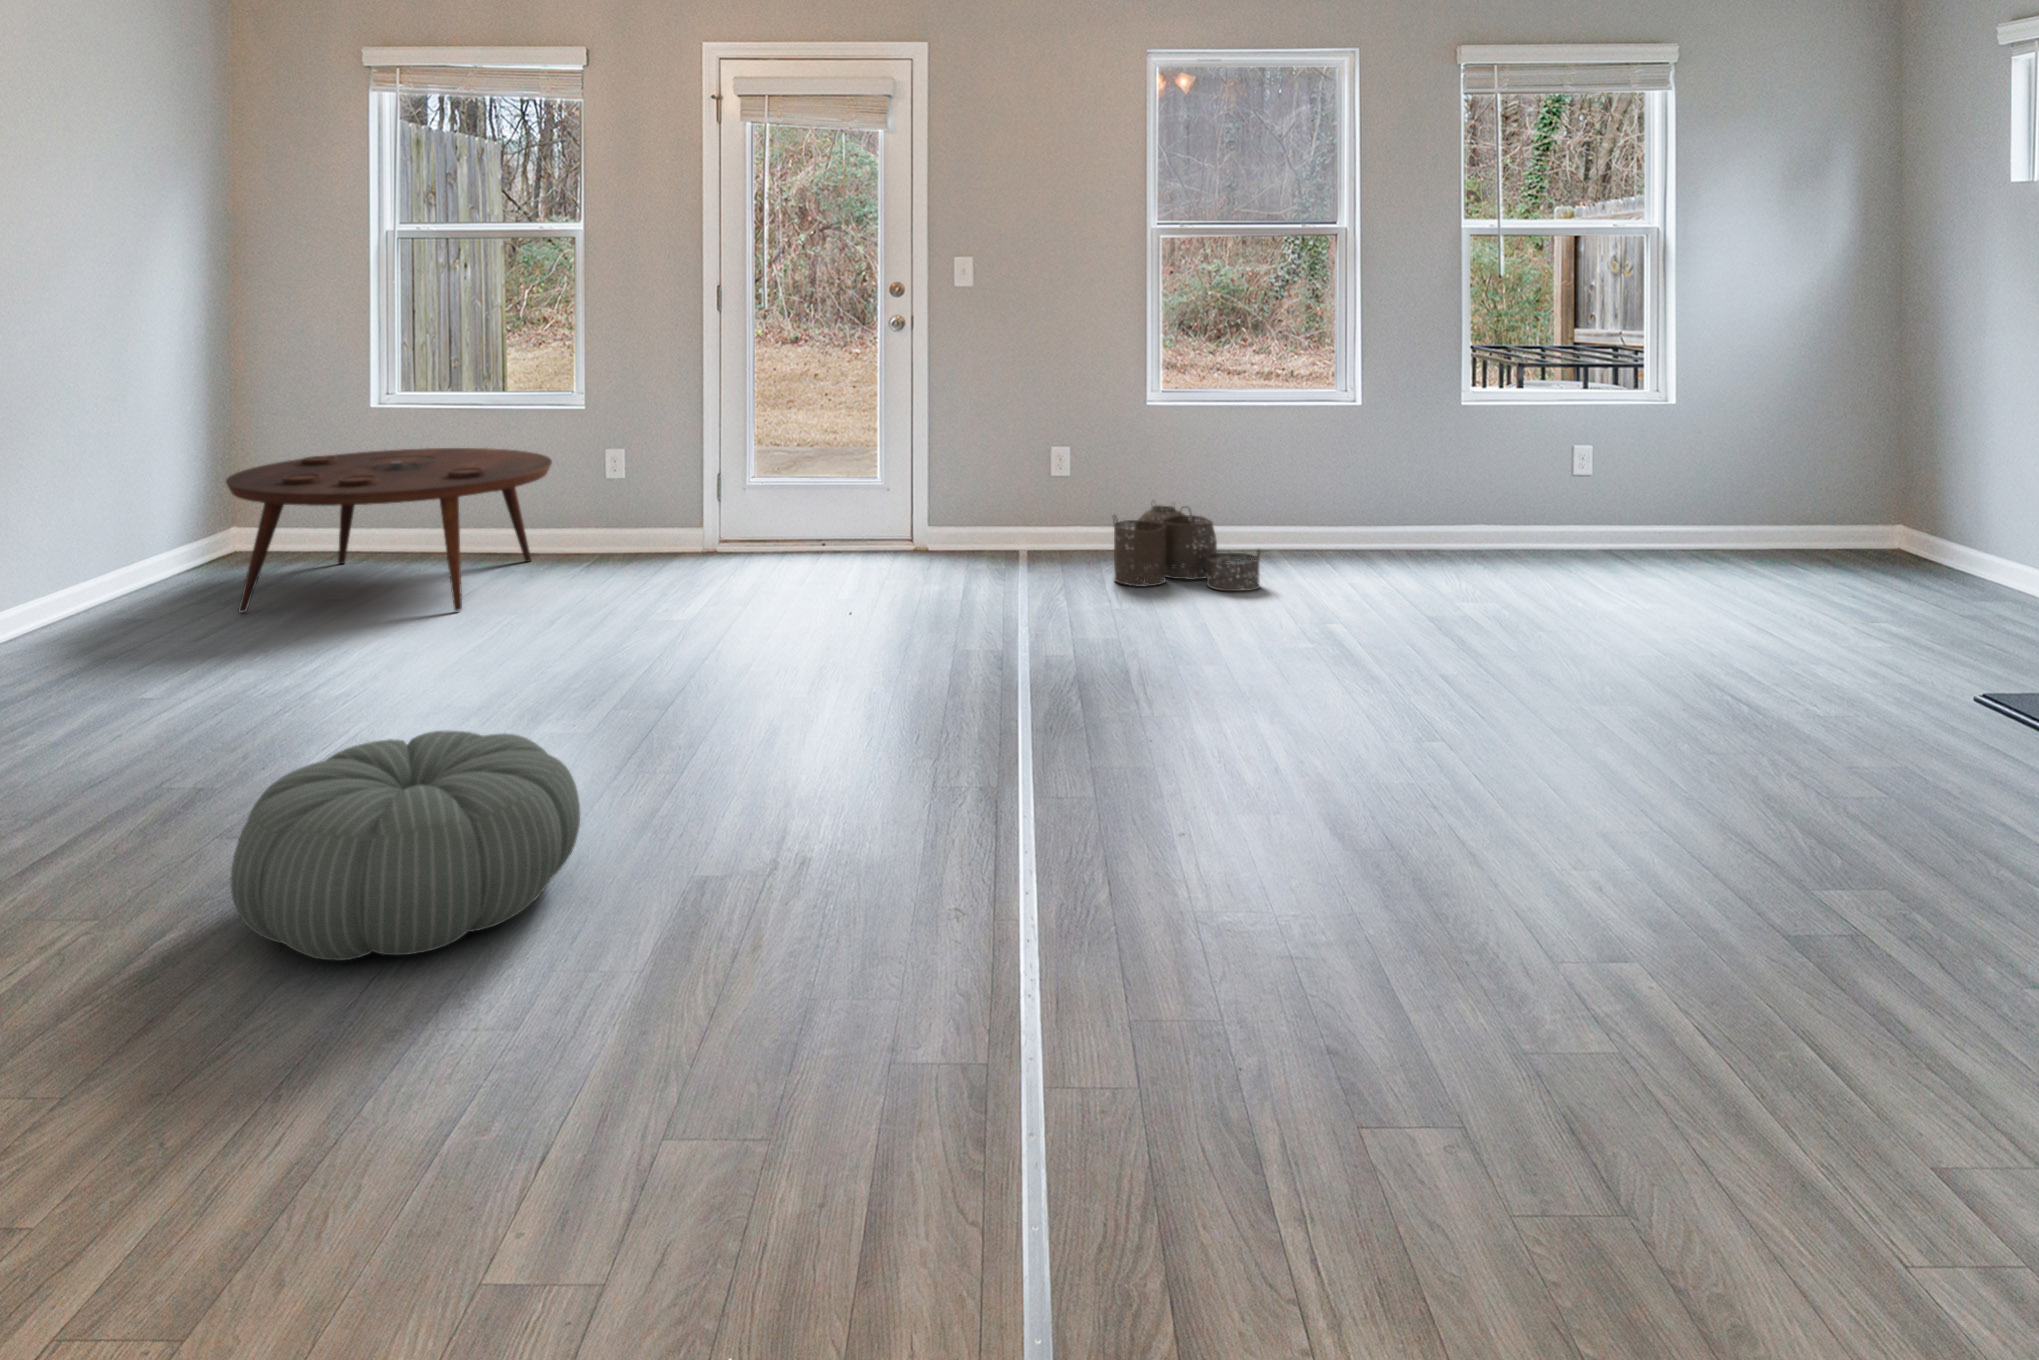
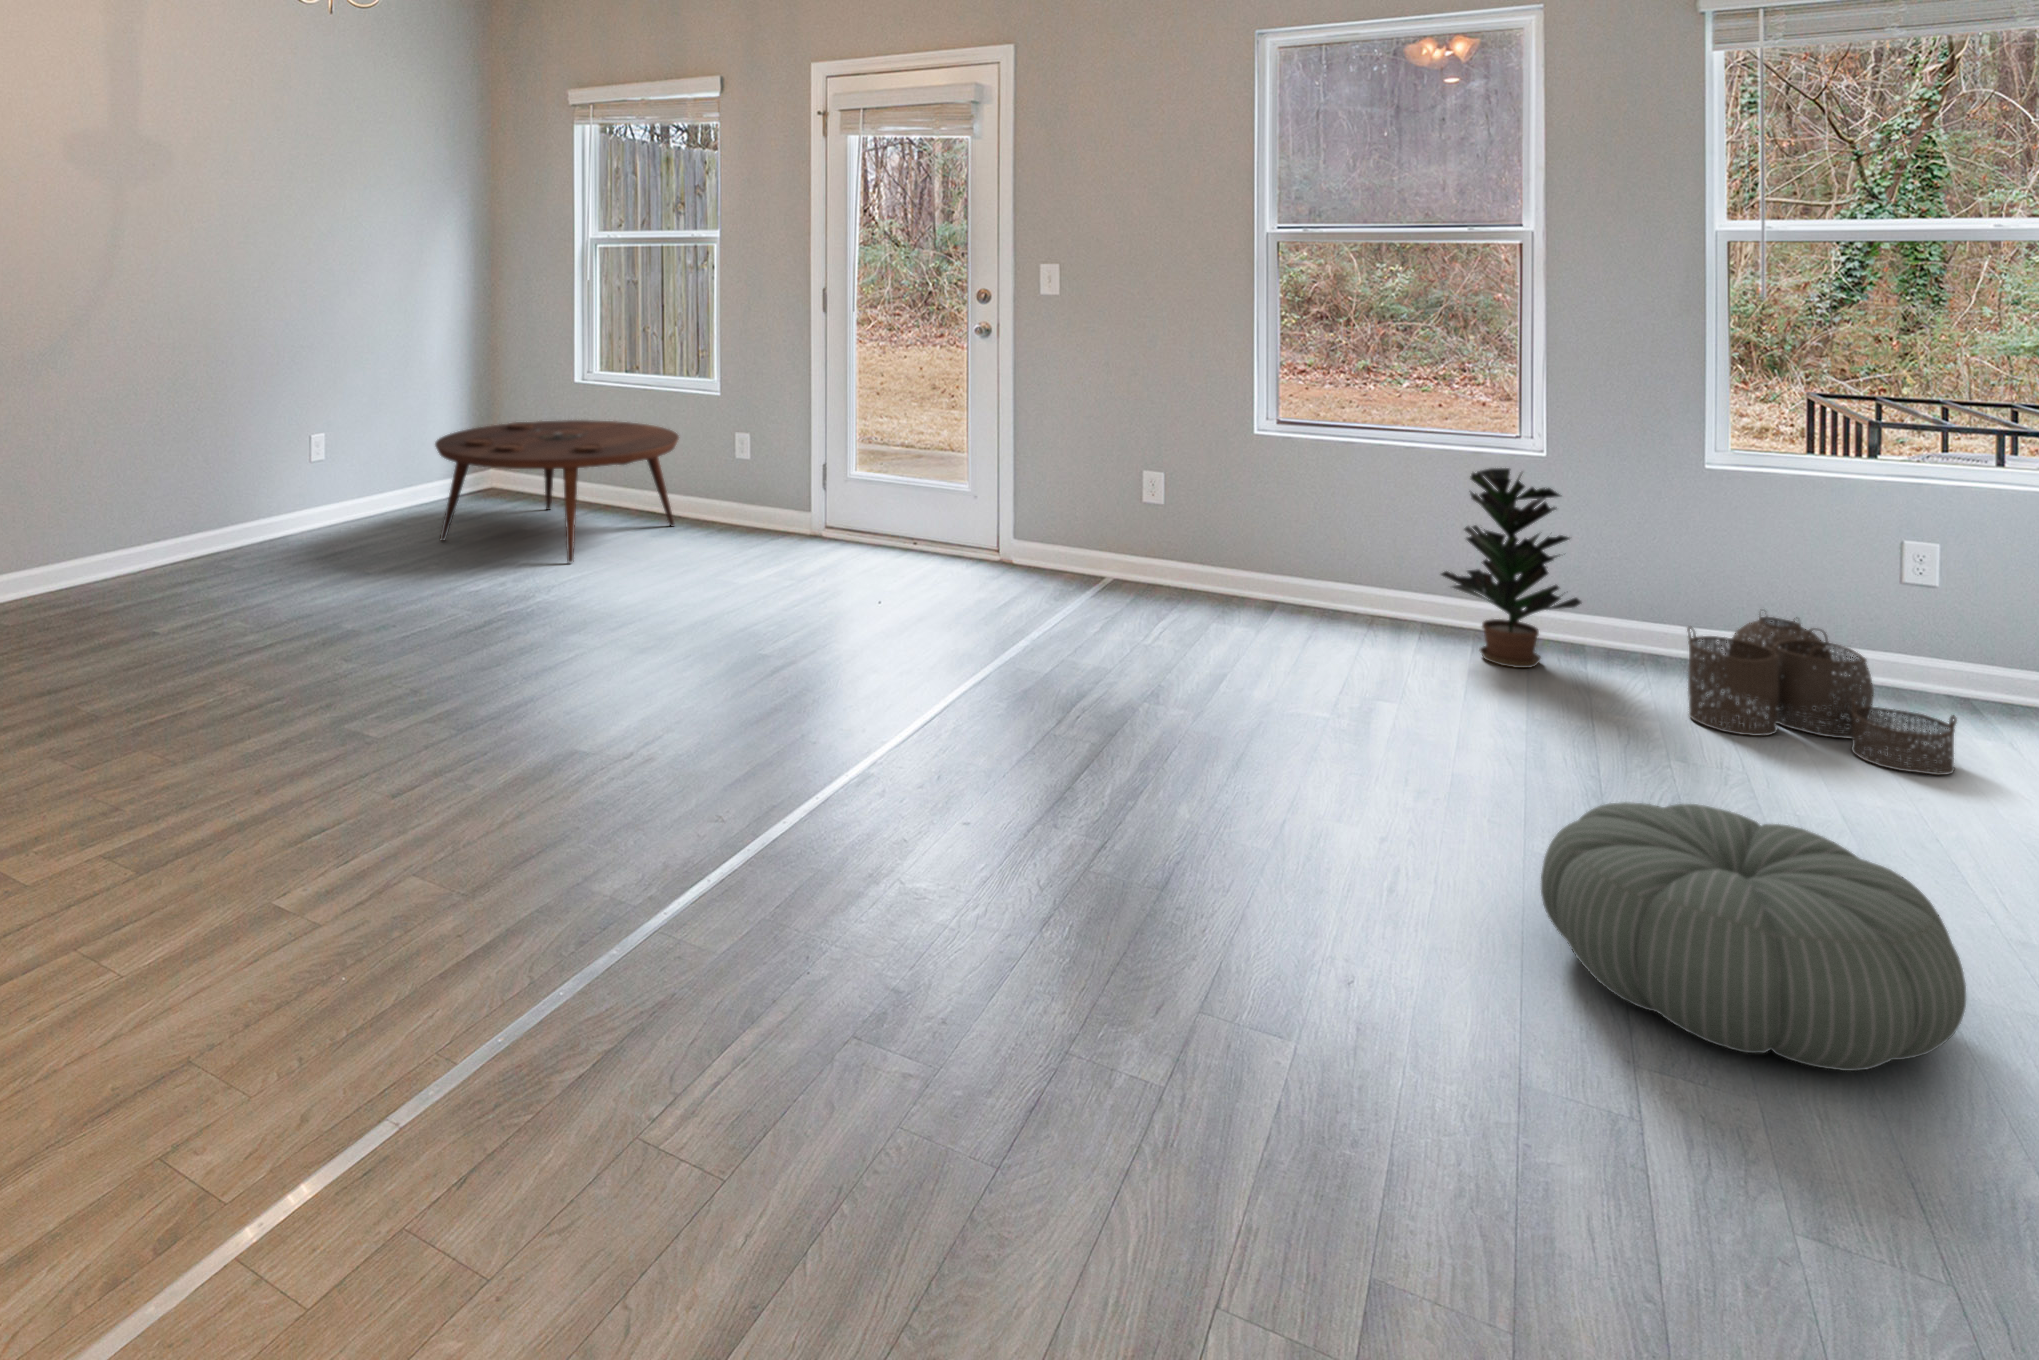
potted plant: none [1315,412,1414,568] -> present [1441,468,1581,668]
woven basket: present [1114,505,1260,591] -> present [1687,616,1957,775]
pouf: present [231,730,580,960] -> present [1541,802,1966,1071]

